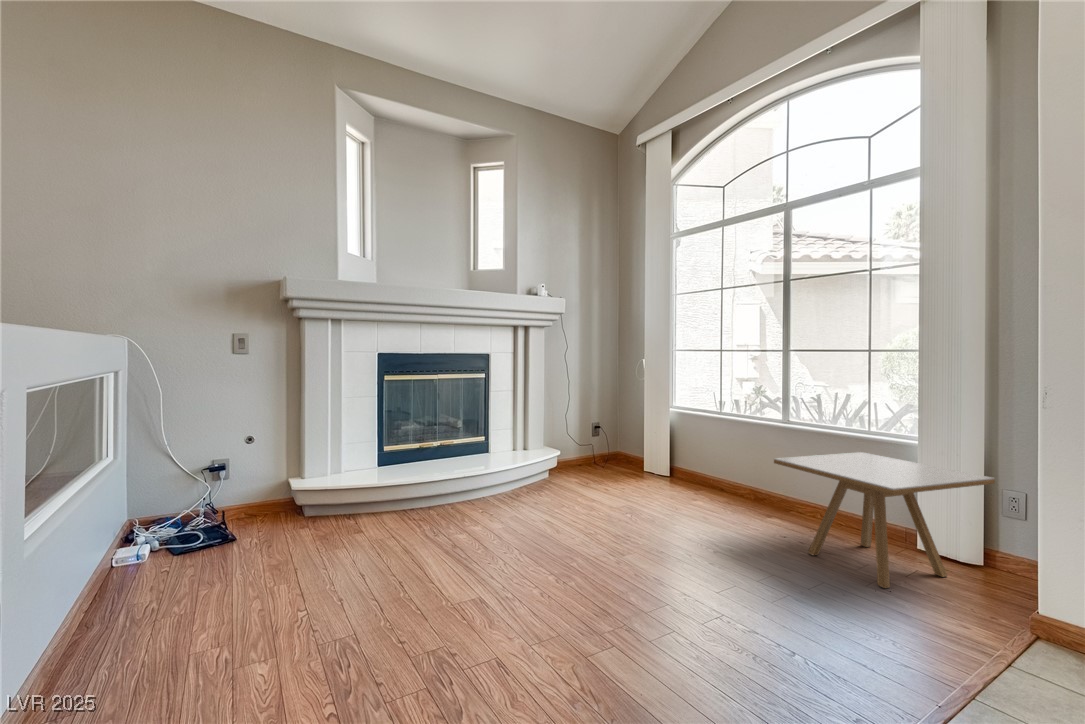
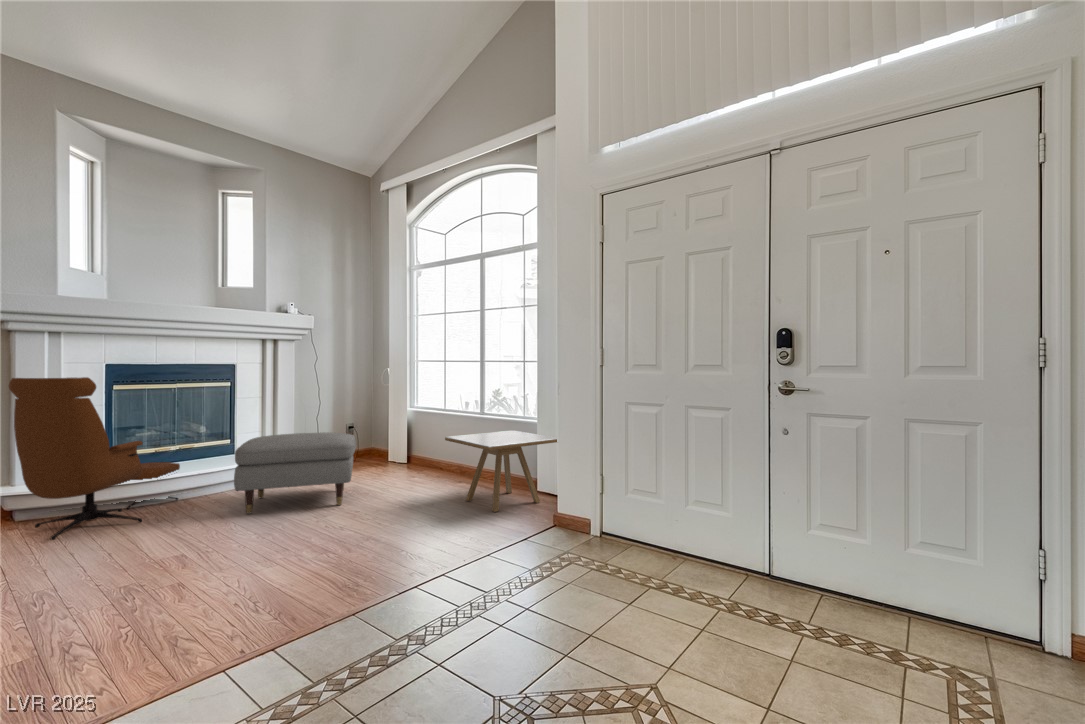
lounge chair: none [302,367,444,550] -> present [9,377,180,540]
ottoman: none [511,439,648,538] -> present [234,432,356,514]

